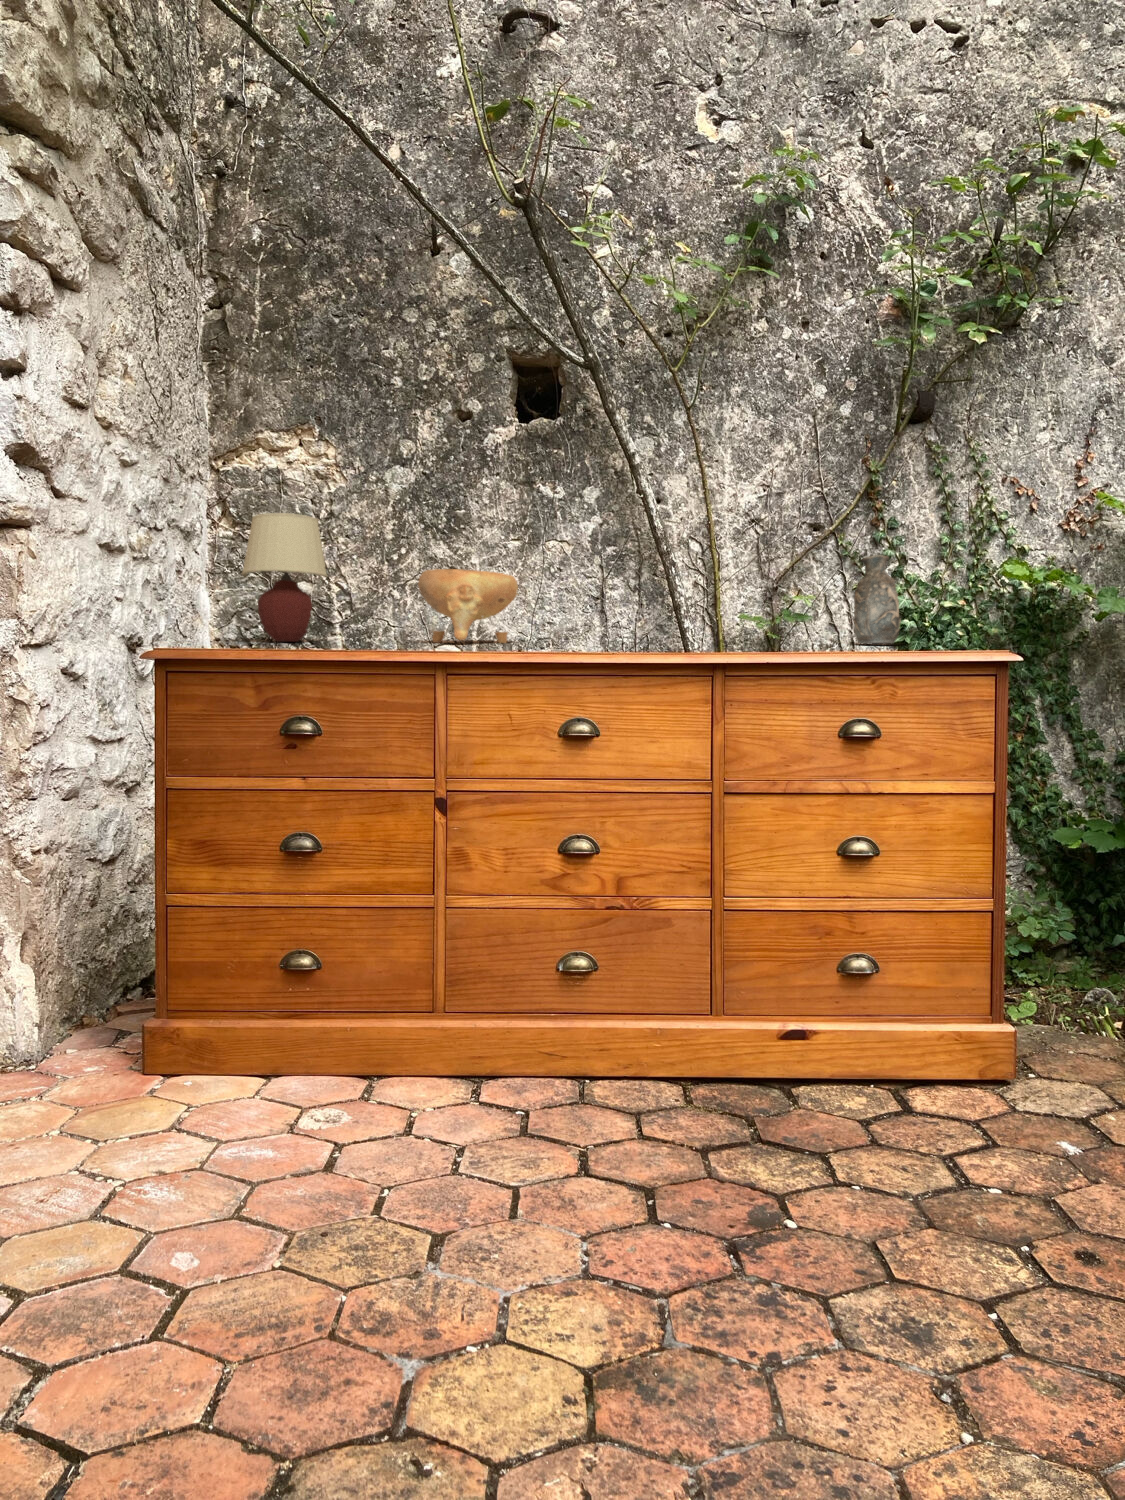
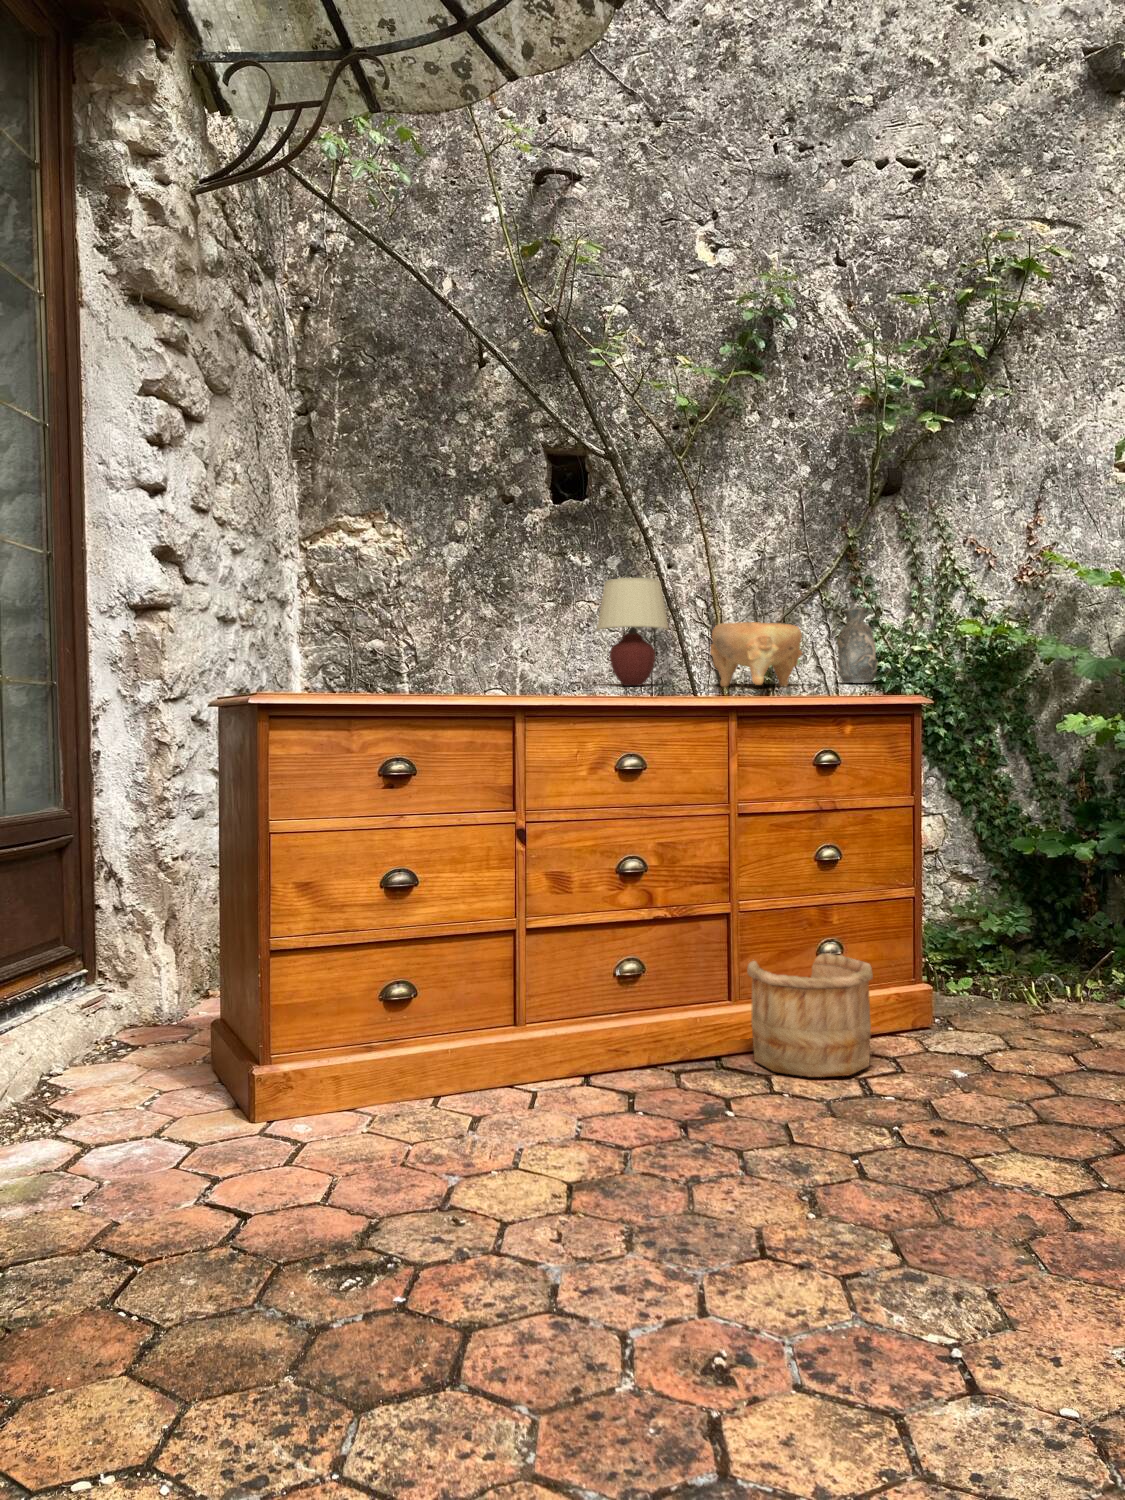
table lamp: present [242,513,327,642] -> present [596,578,669,686]
decorative bowl: present [418,569,518,643] -> present [710,622,802,687]
wooden bucket: none [775,975,942,1145] -> present [747,954,873,1077]

